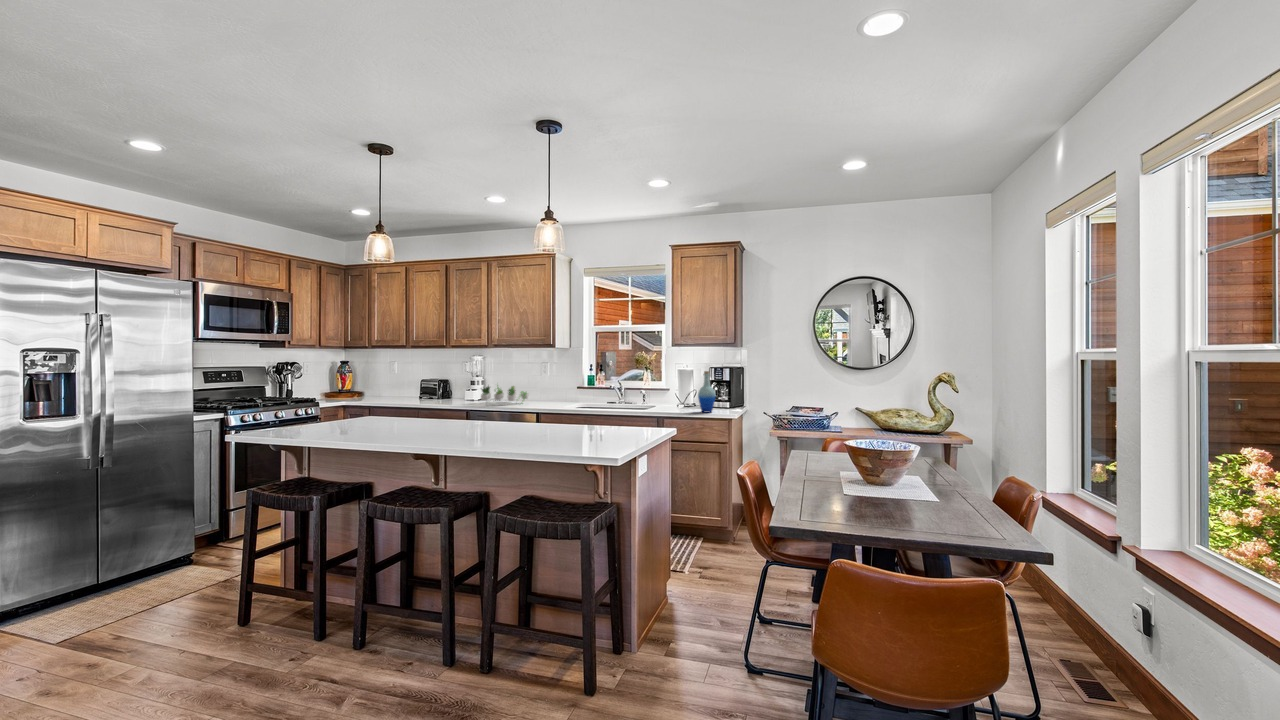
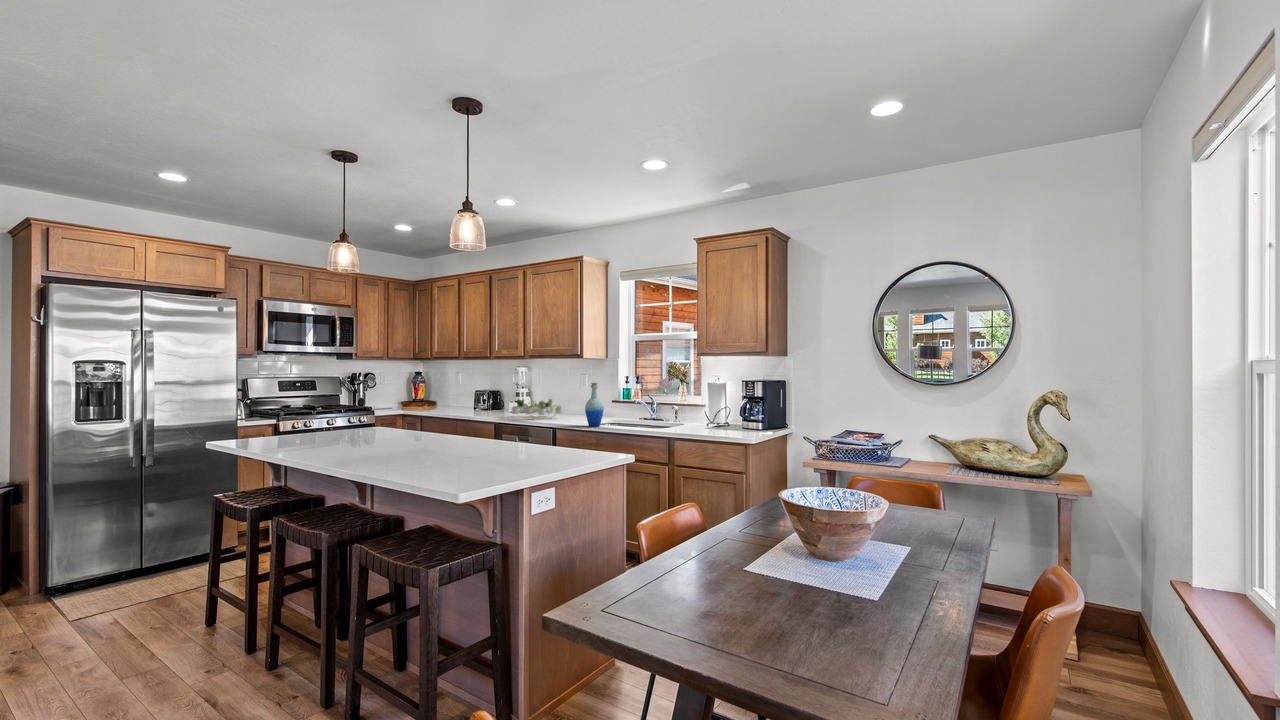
bottle: present [698,371,716,413] -> present [585,383,604,427]

